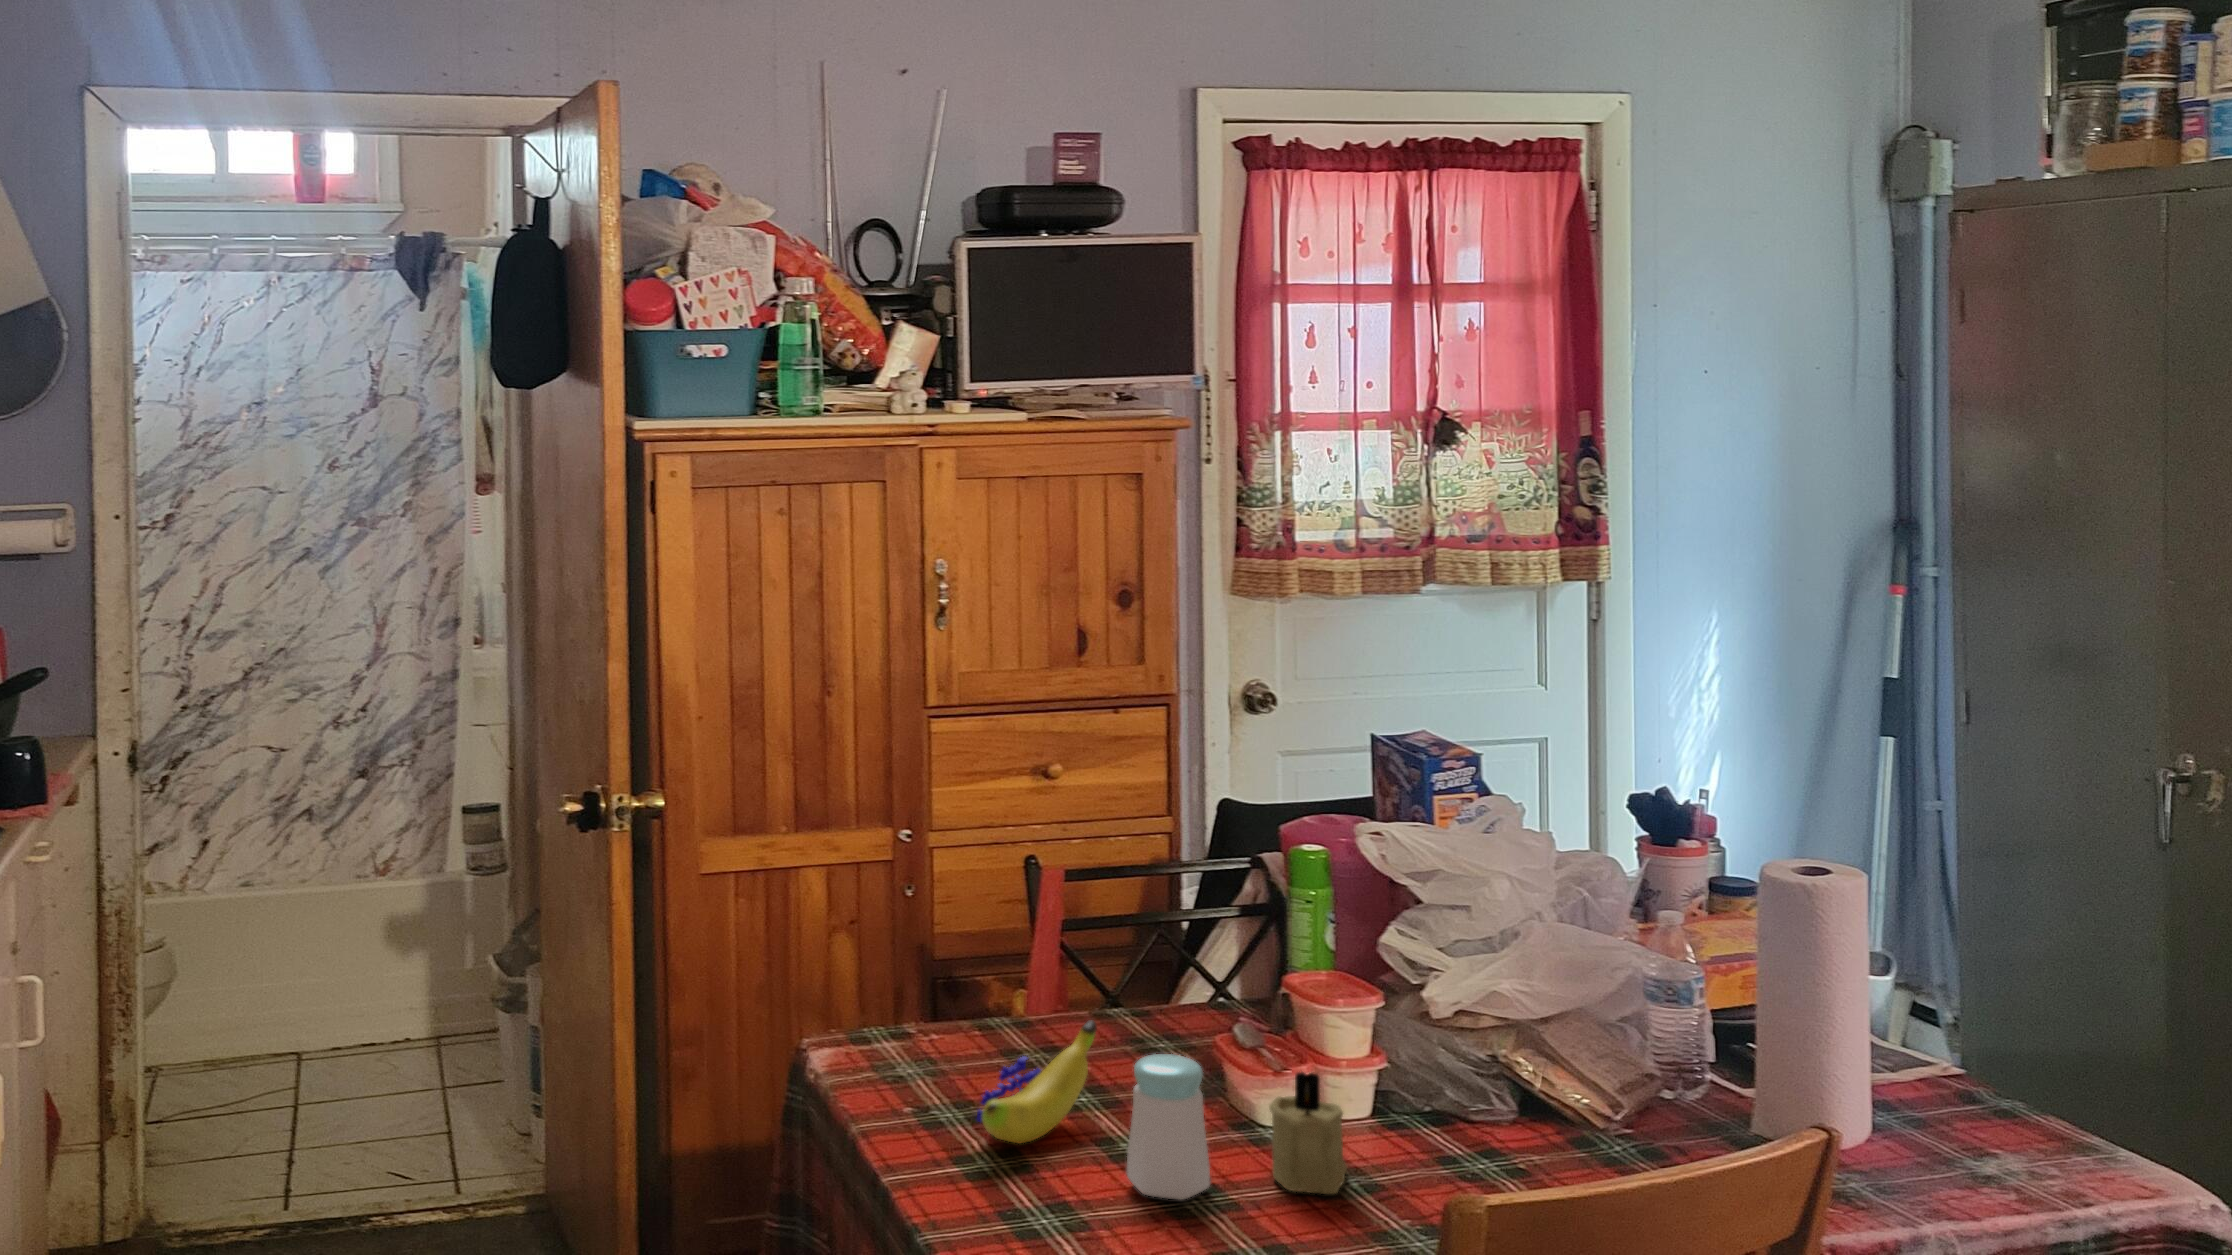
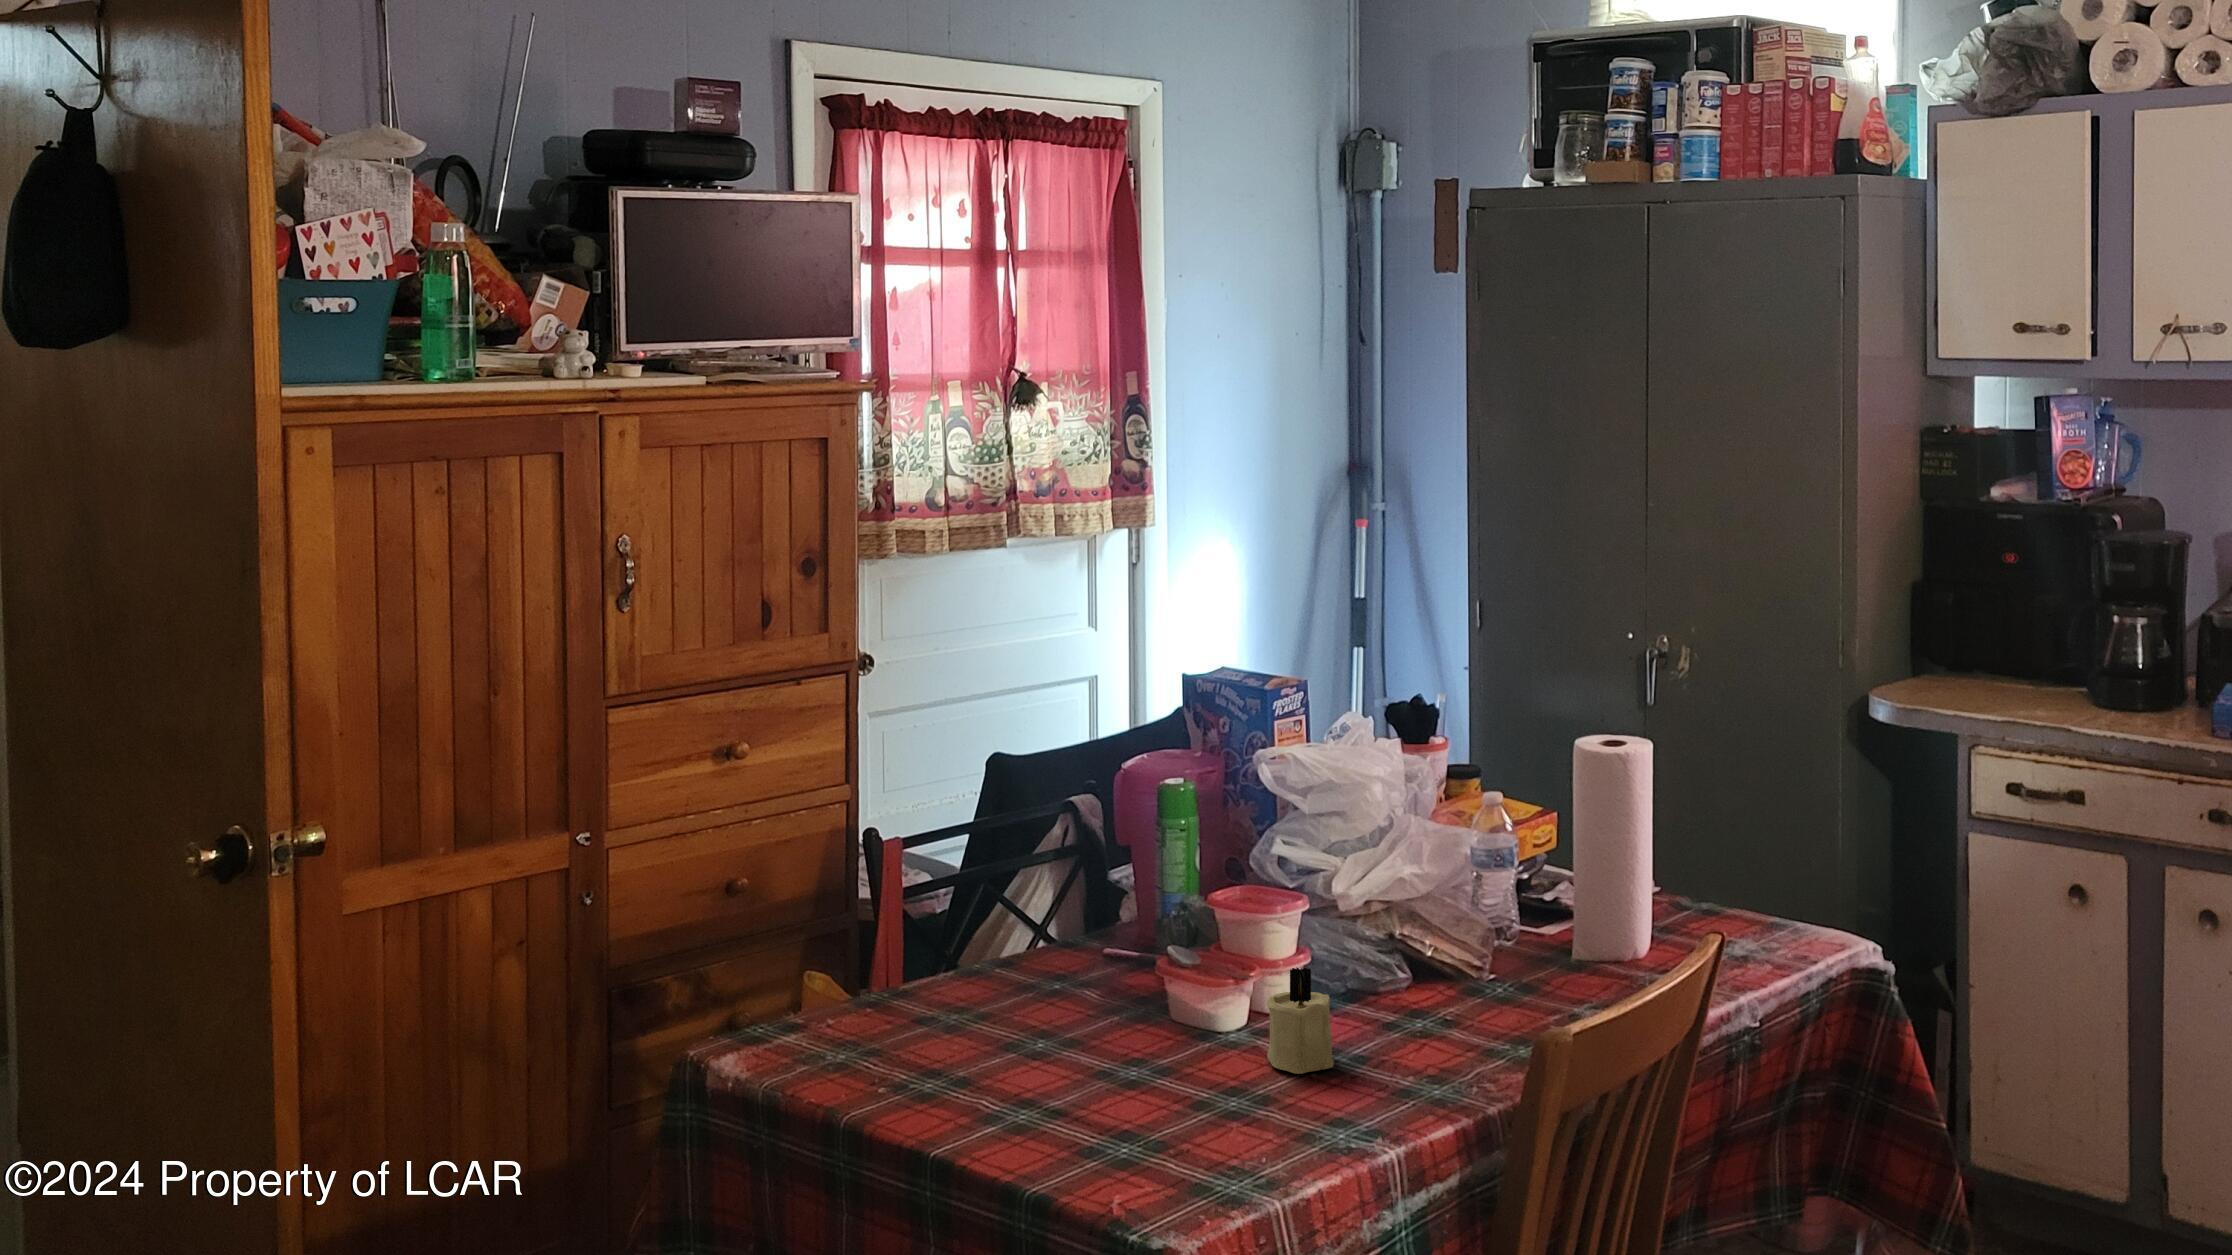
banana: present [977,1020,1097,1144] -> none [990,973,1069,1101]
salt shaker: present [1127,1054,1210,1200] -> none [1162,976,1237,1108]

